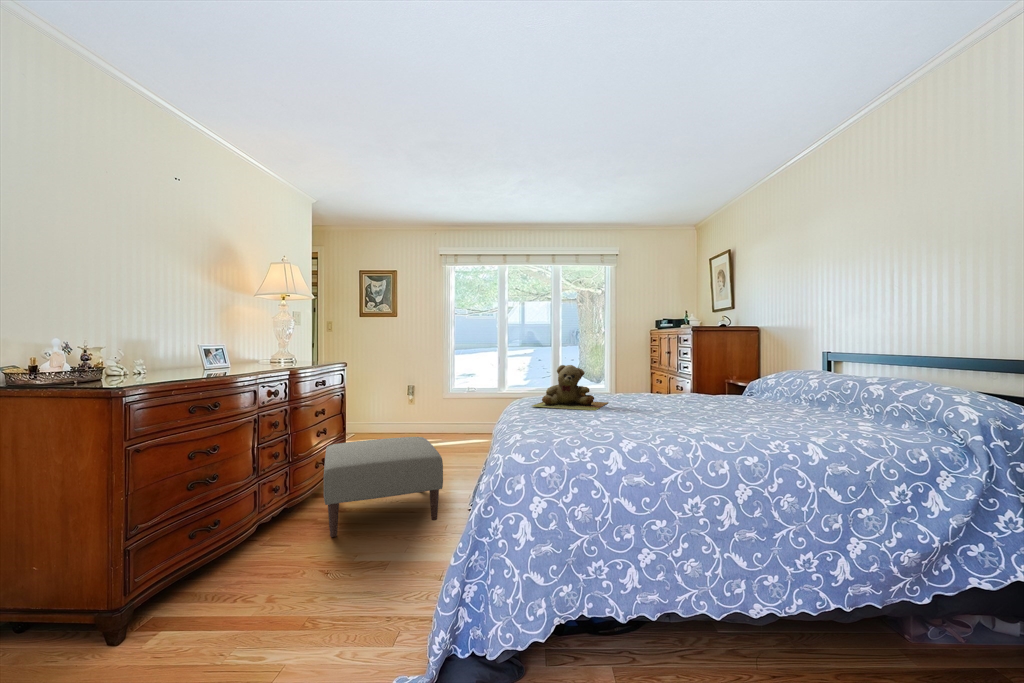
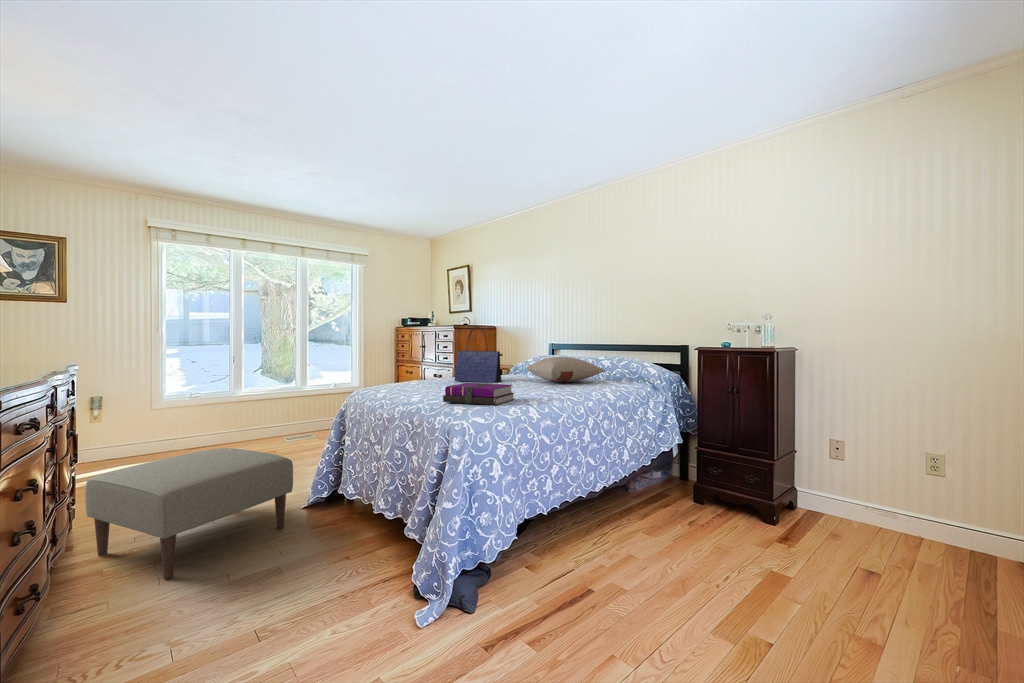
tote bag: none [638,330,691,405] -> present [455,327,503,383]
teddy bear: present [532,365,608,411] -> none [393,355,456,393]
pillow: none [724,376,847,415] -> present [527,357,605,382]
notebook: none [515,405,603,442] -> present [443,383,514,405]

